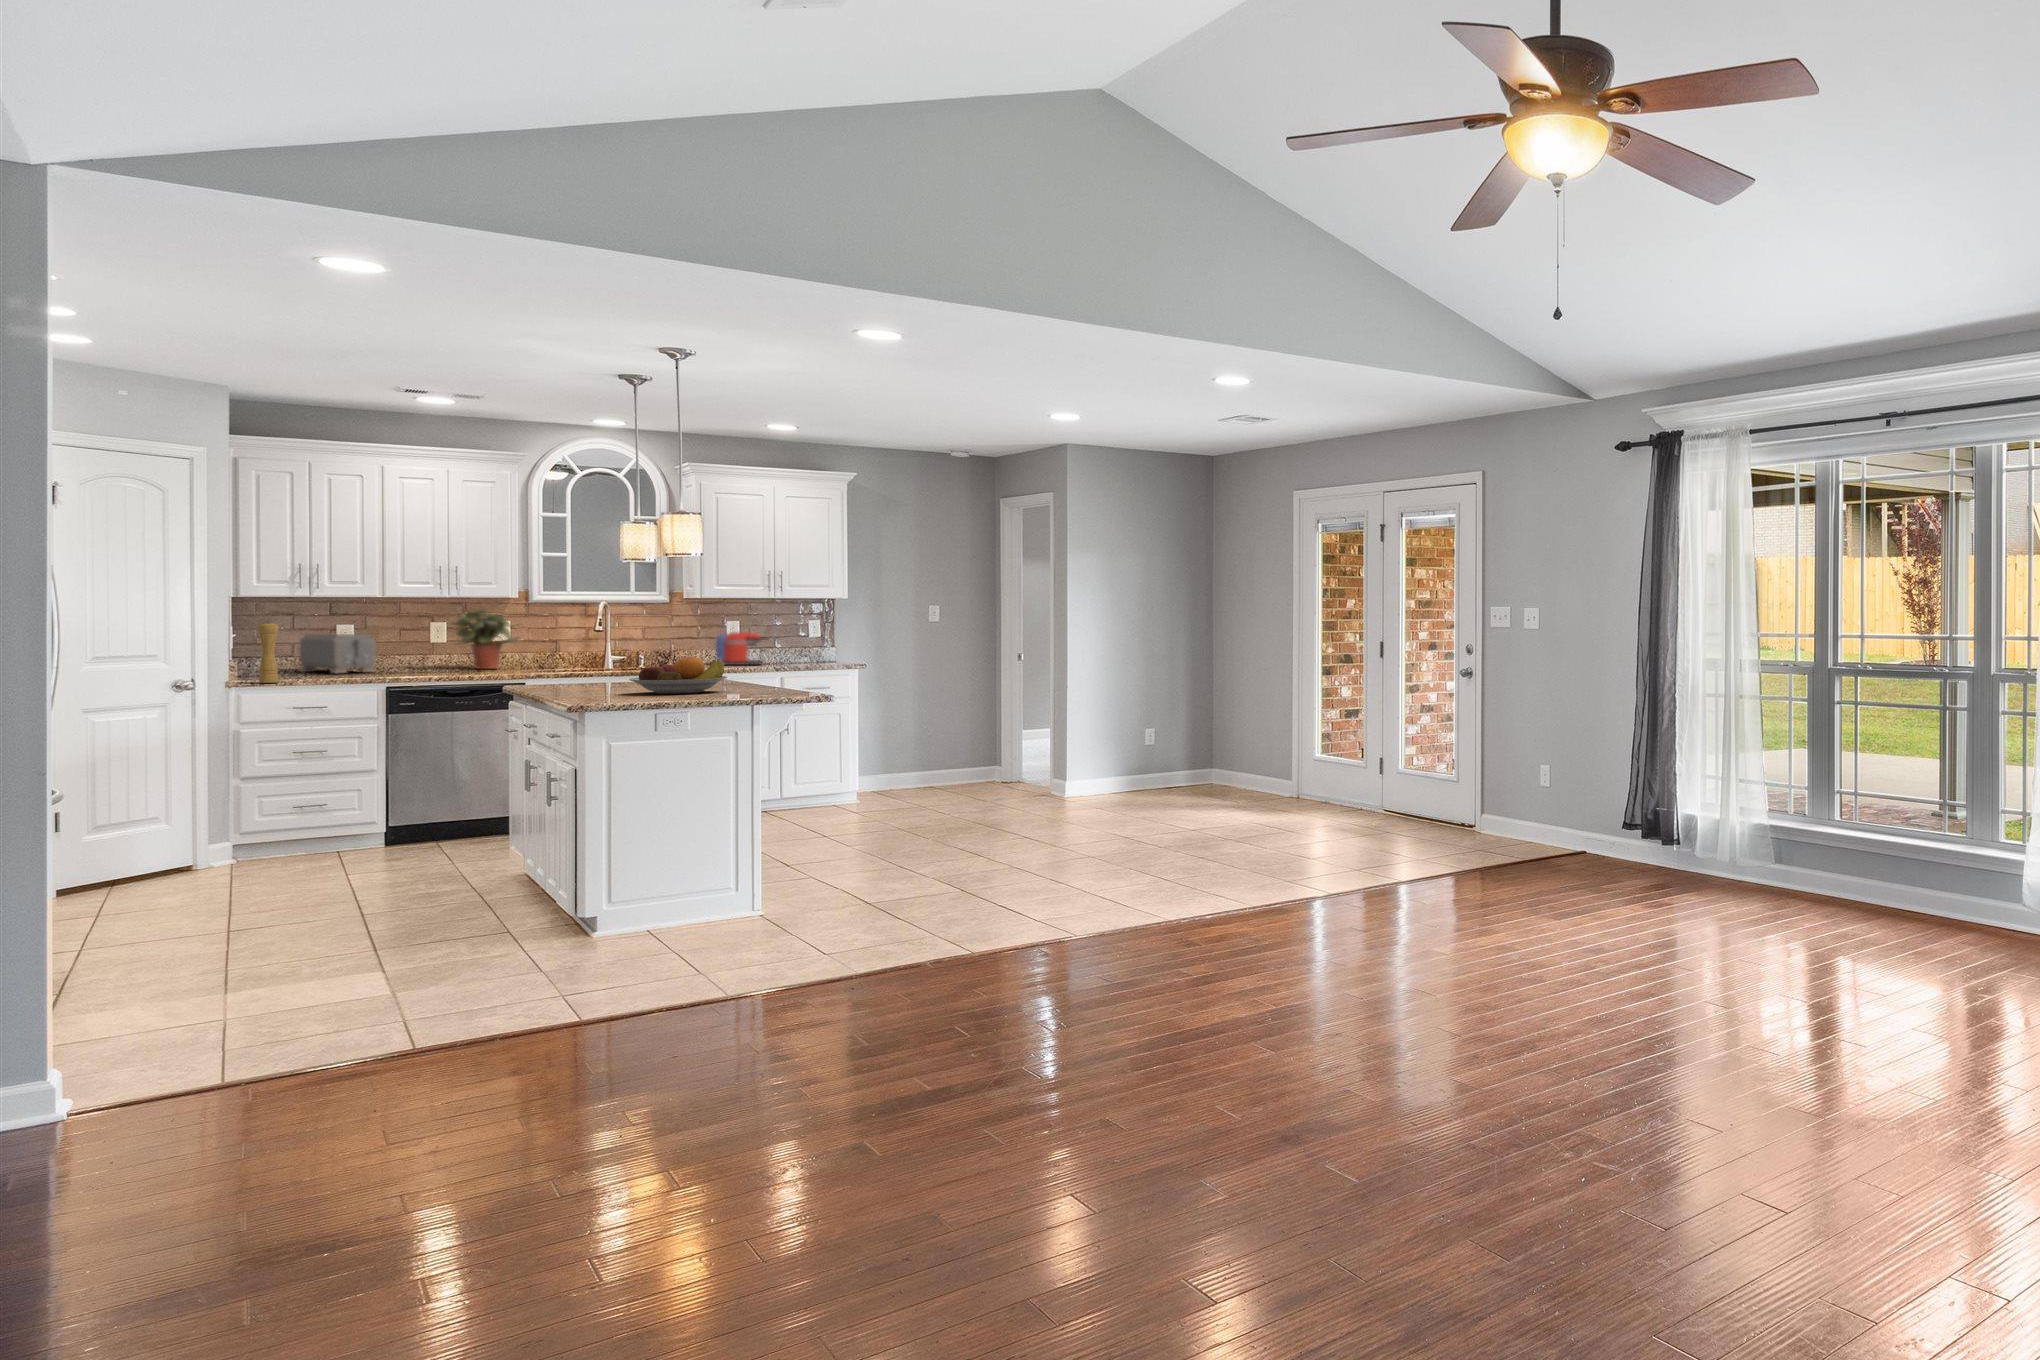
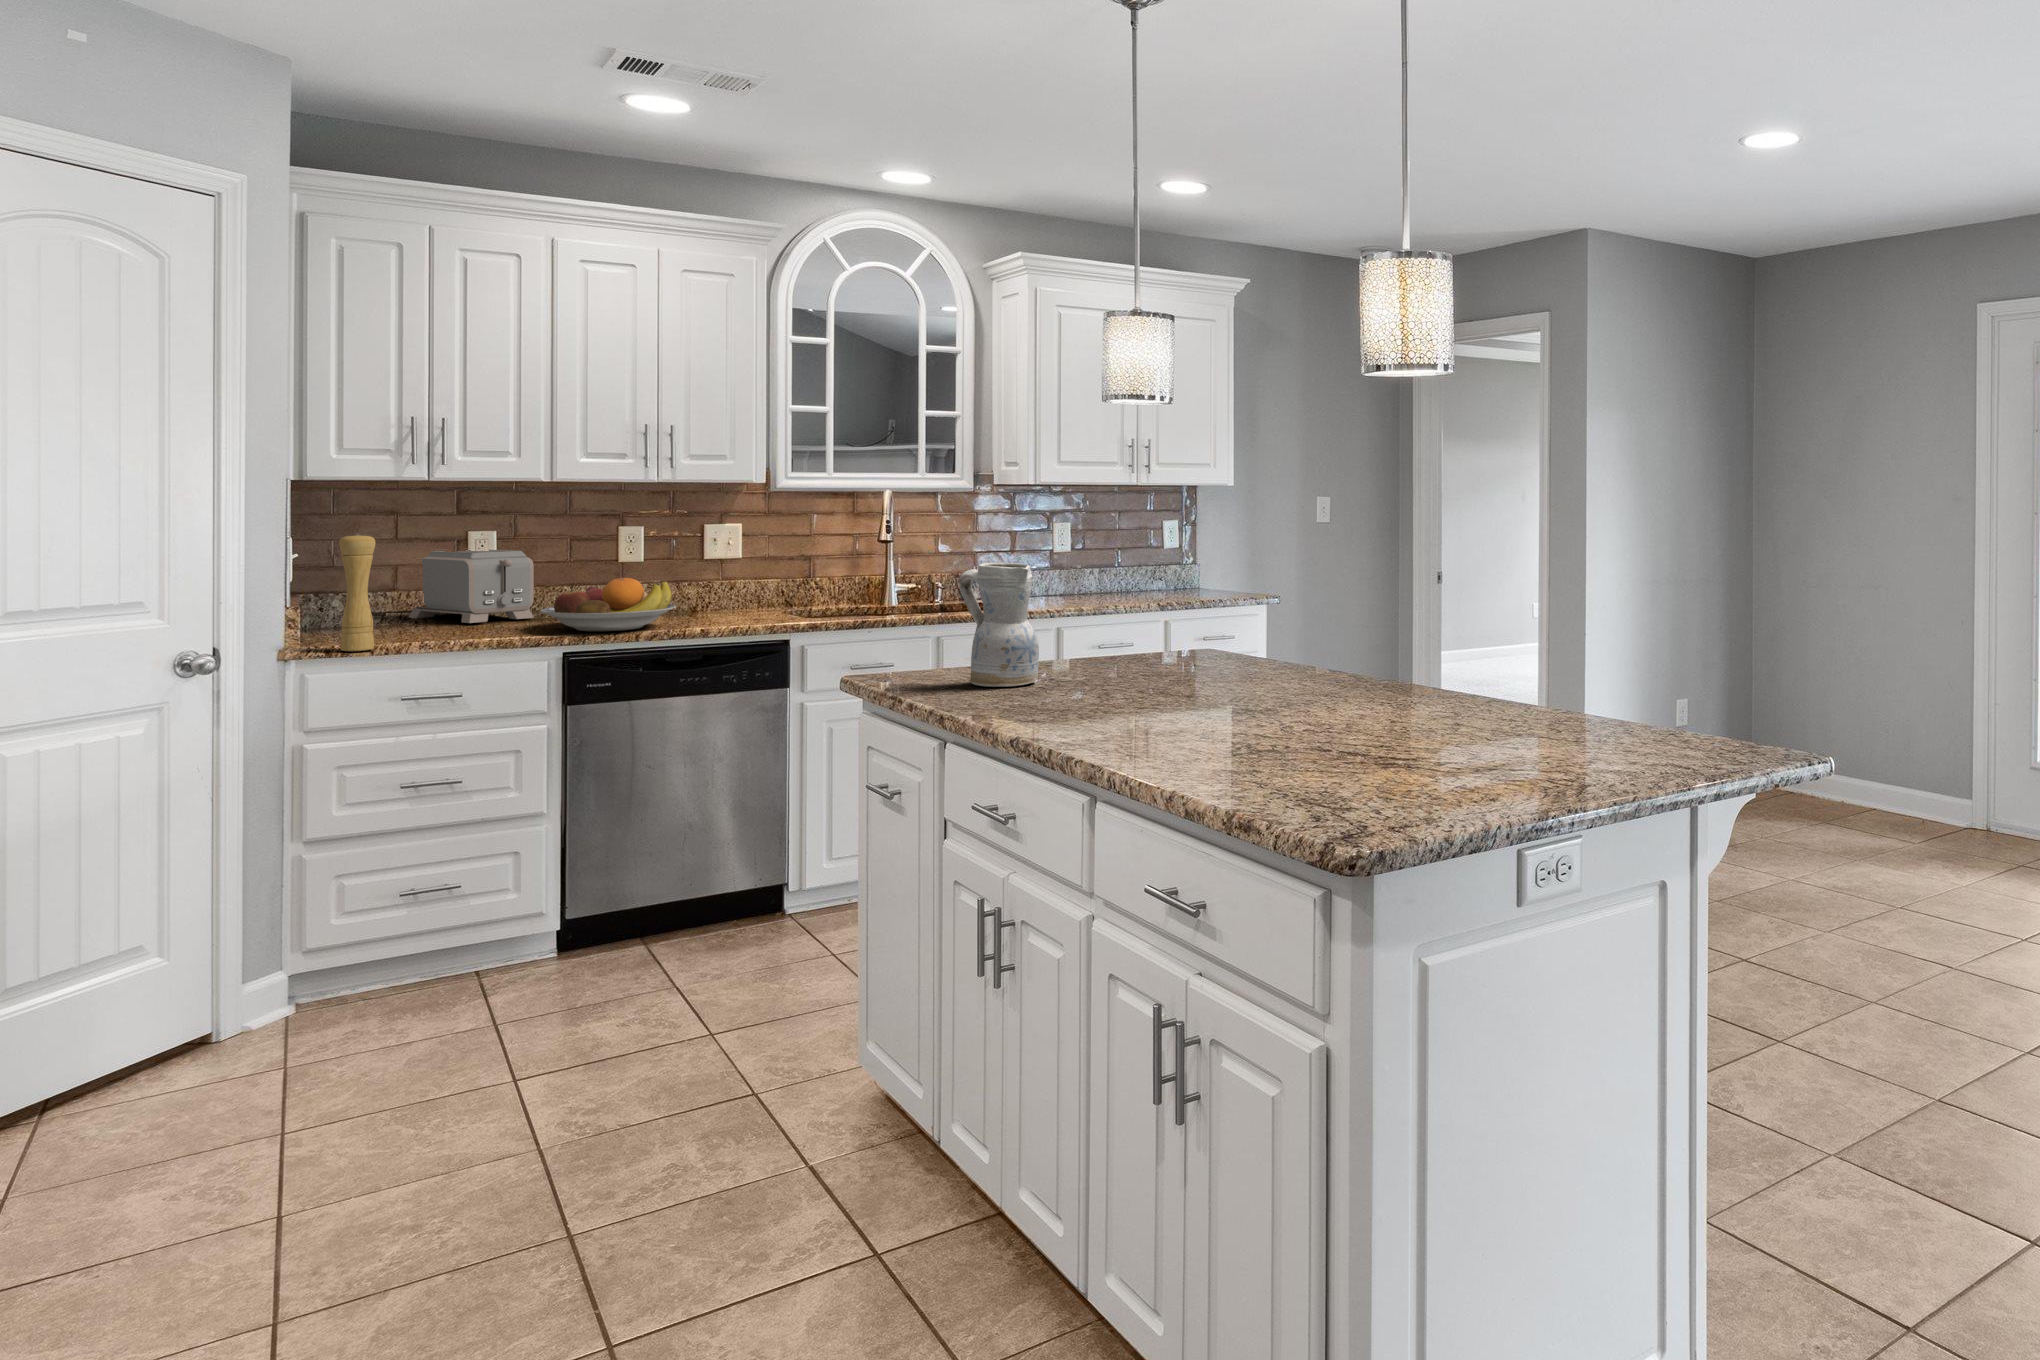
potted plant: present [453,609,518,669] -> none [648,503,761,610]
ceramic pitcher: none [572,631,612,686] -> present [959,562,1039,687]
coffee maker: present [716,632,767,665] -> none [1040,543,1120,599]
fruit bowl: present [629,657,727,694] -> present [541,578,676,632]

